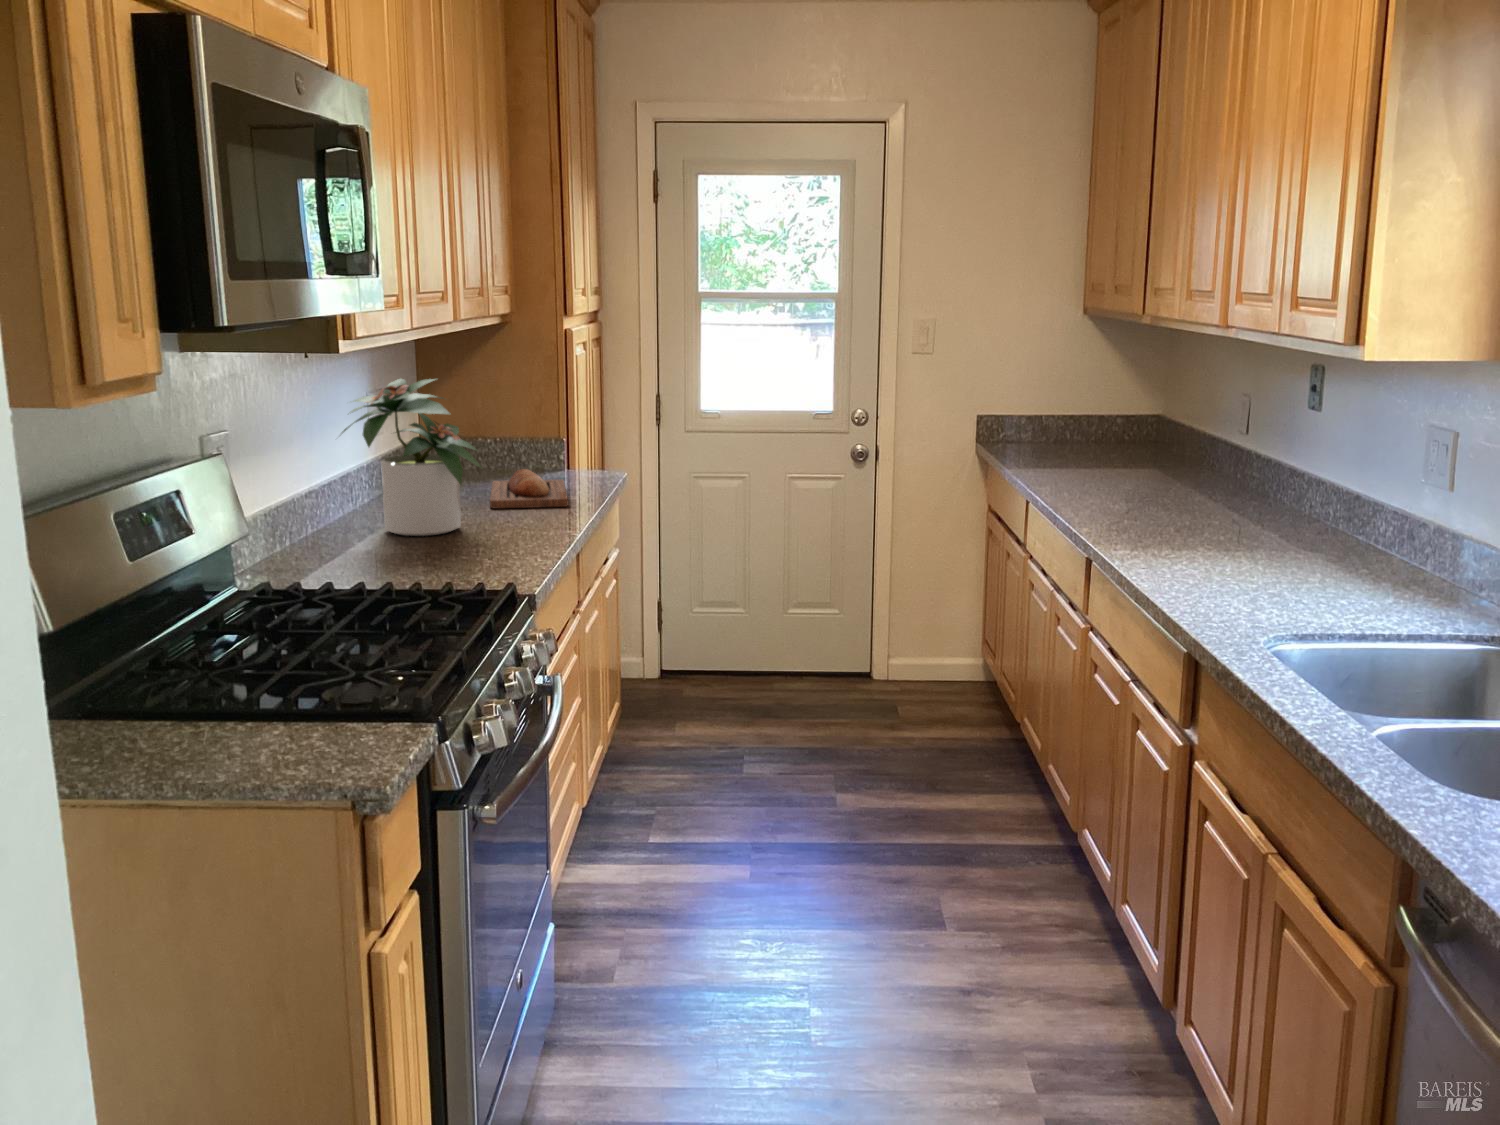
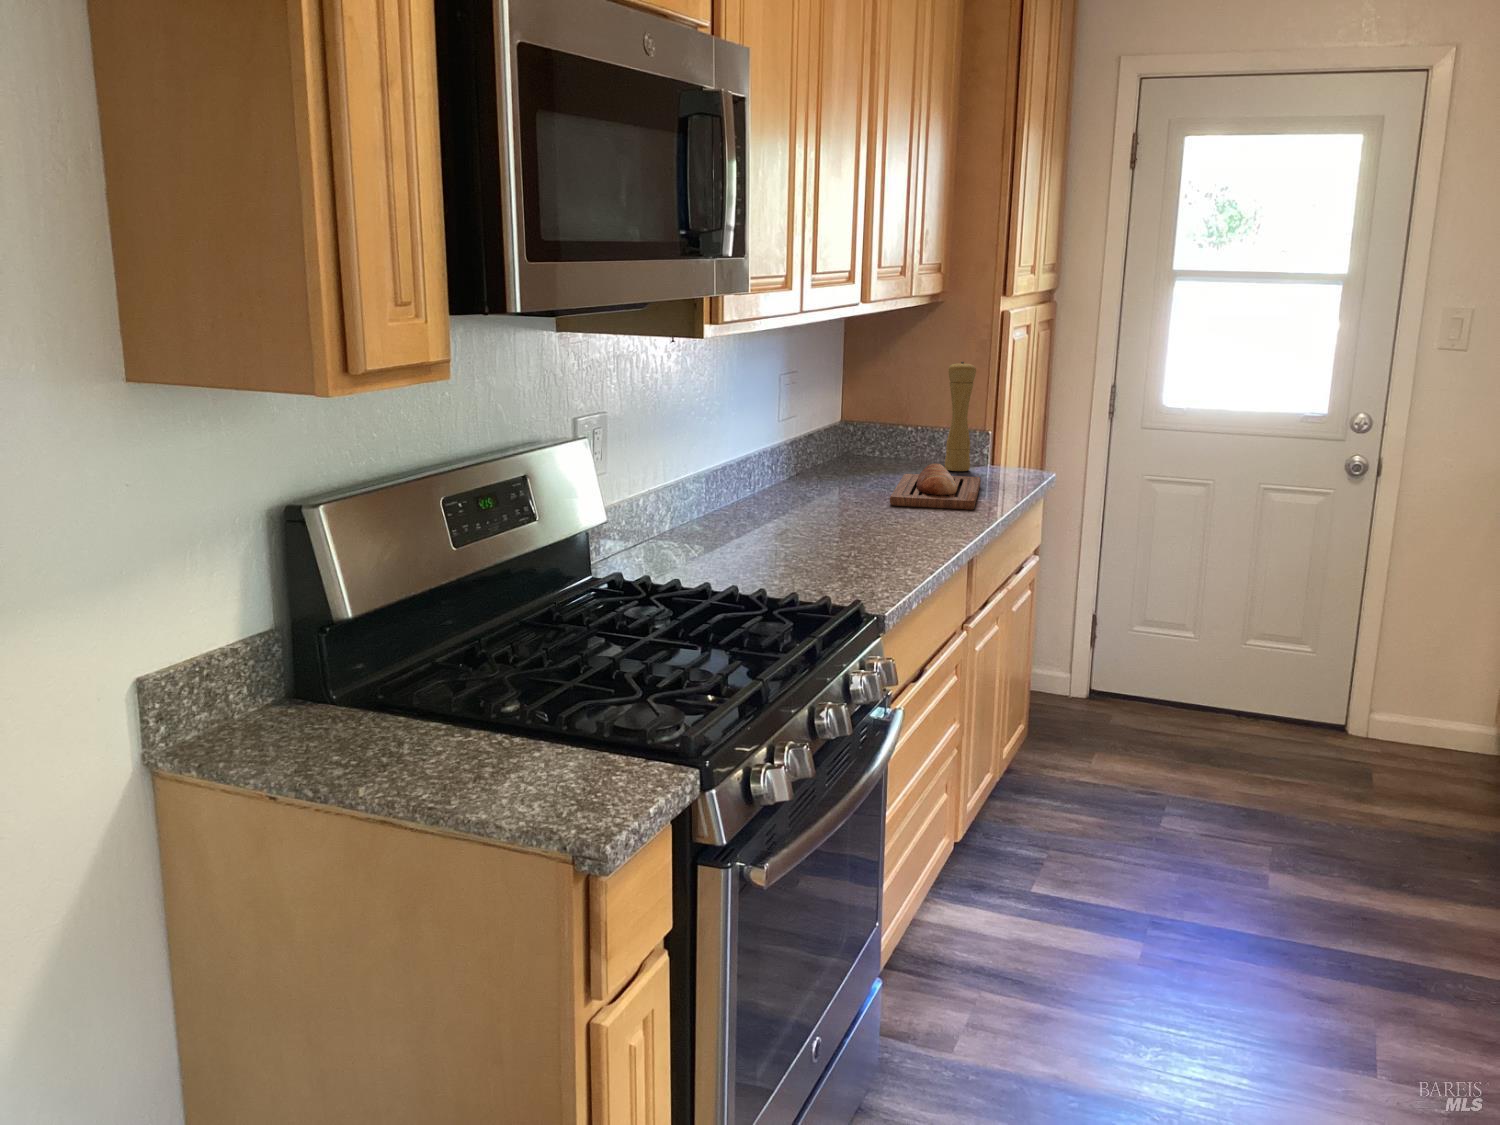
pepper mill: none [521,376,548,477] -> present [945,362,976,471]
potted plant: present [342,379,481,536] -> none [726,362,878,532]

